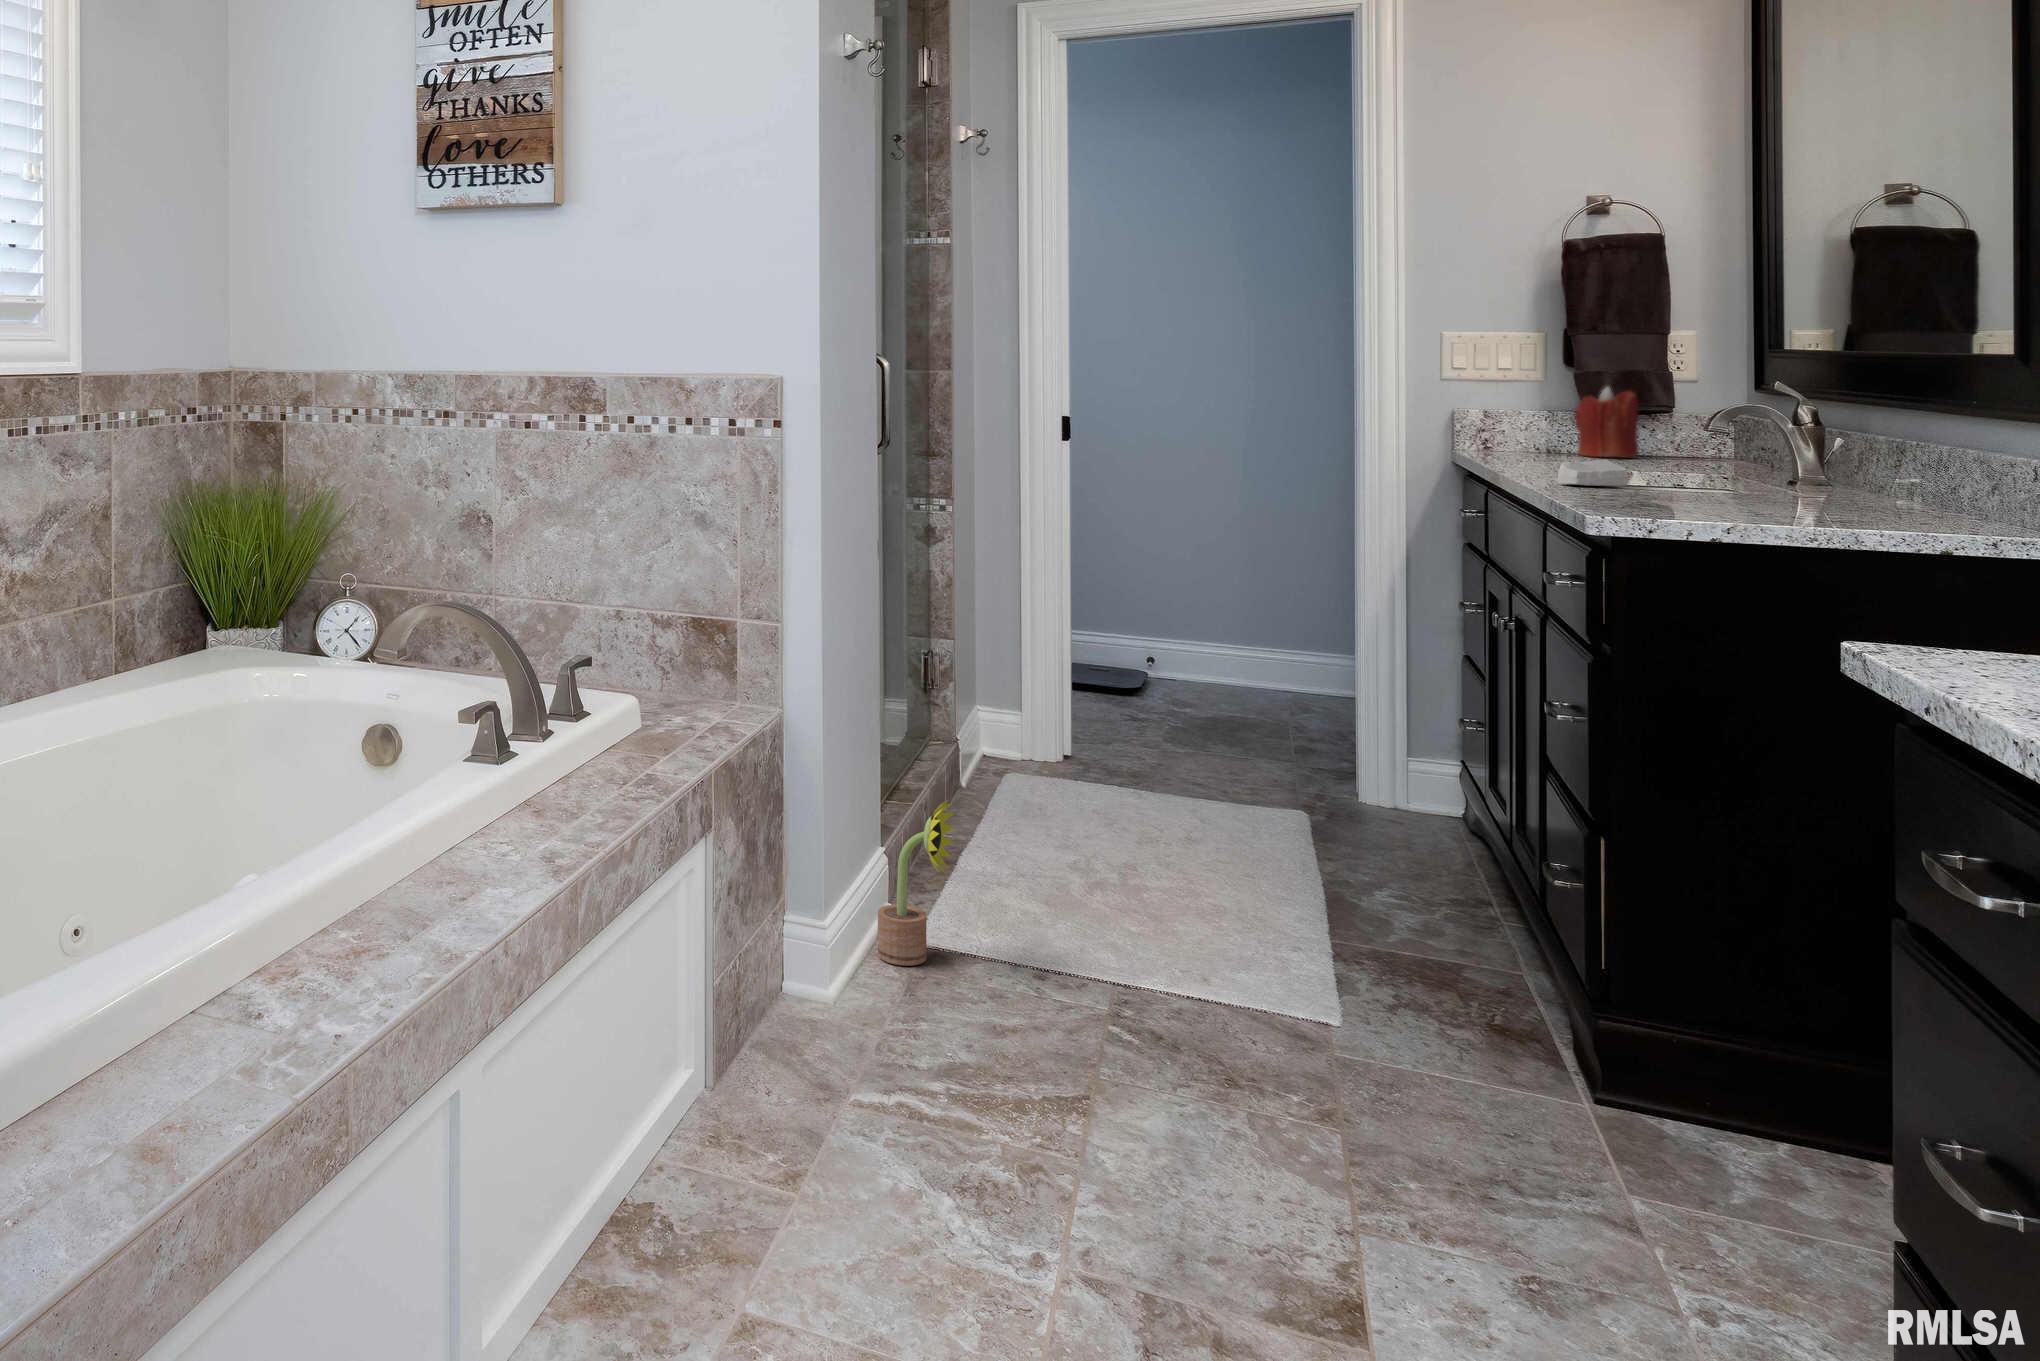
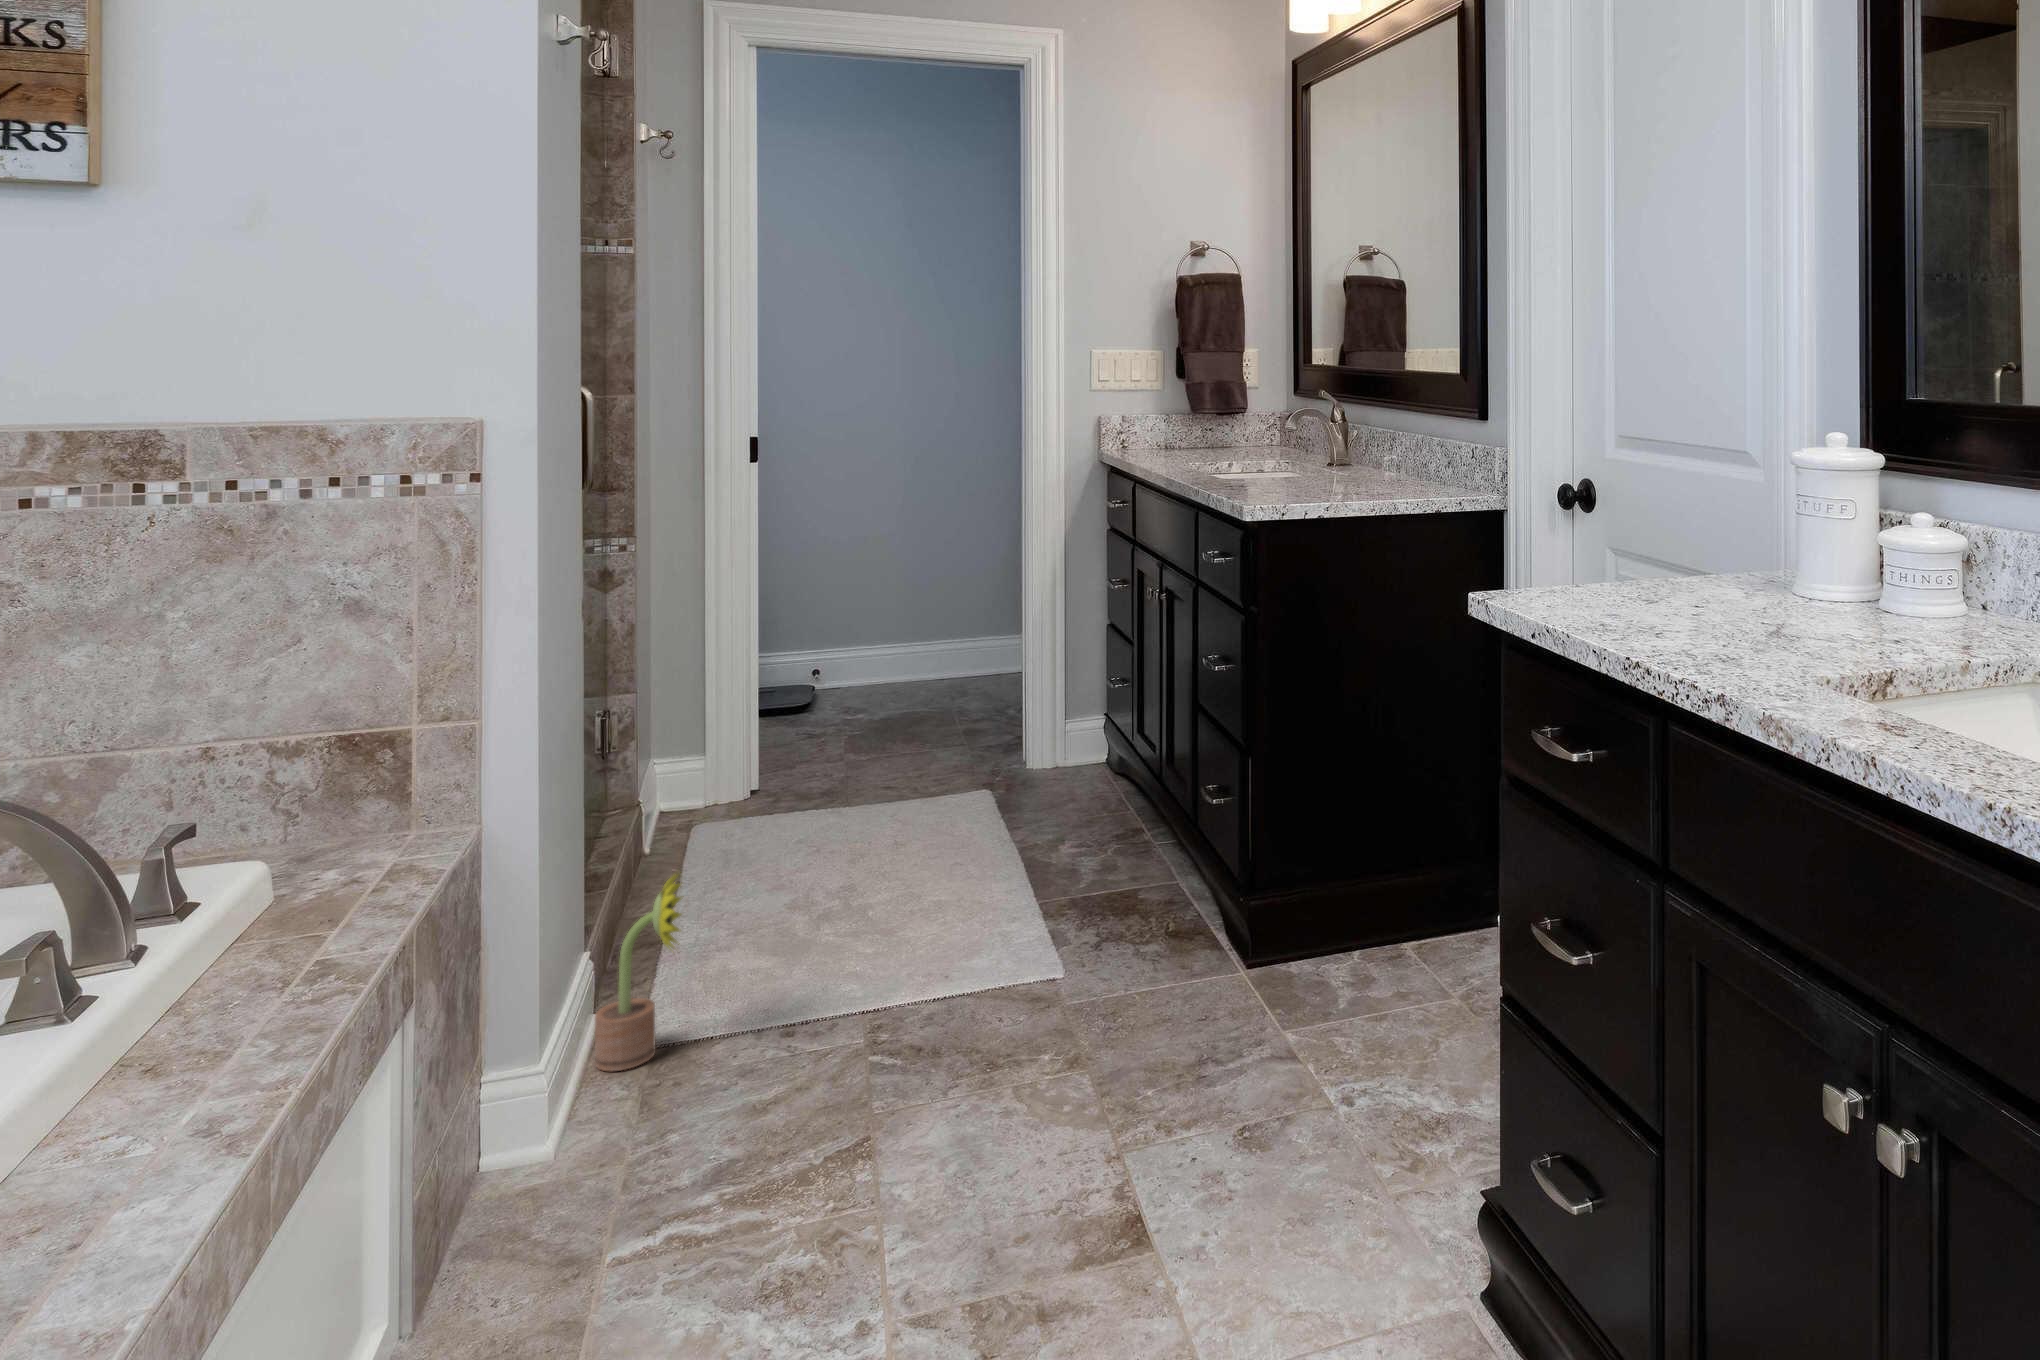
candle: present [1575,387,1638,457] -> none [1188,398,1230,455]
soap bar: present [1558,460,1629,486] -> none [1205,459,1252,481]

